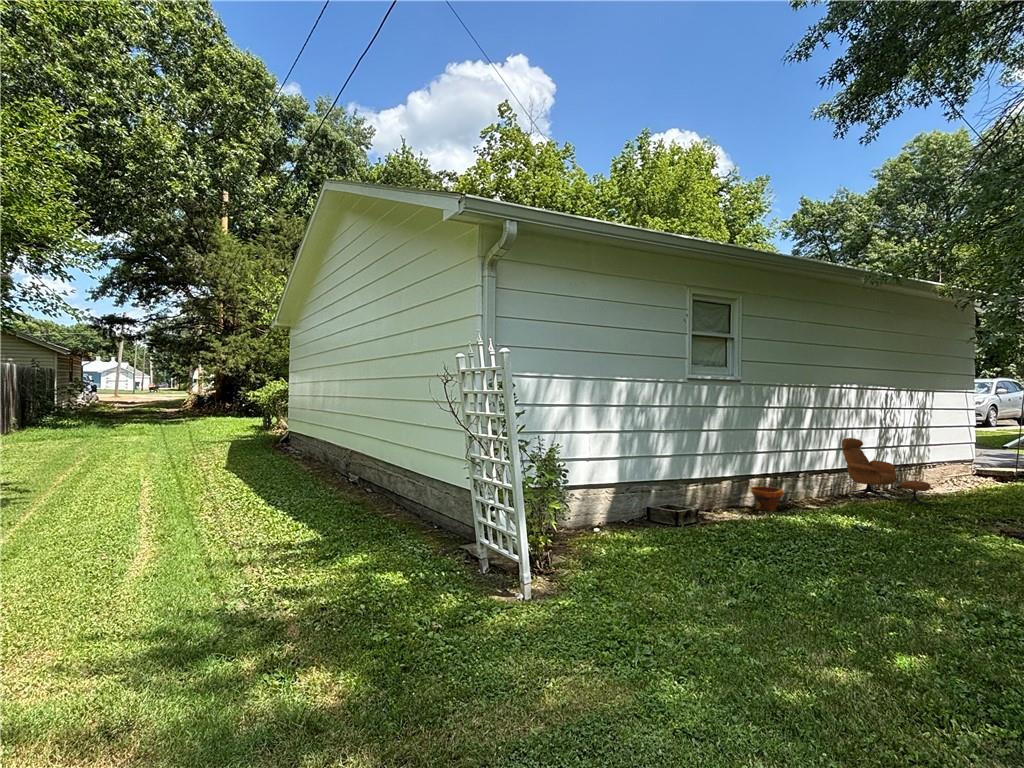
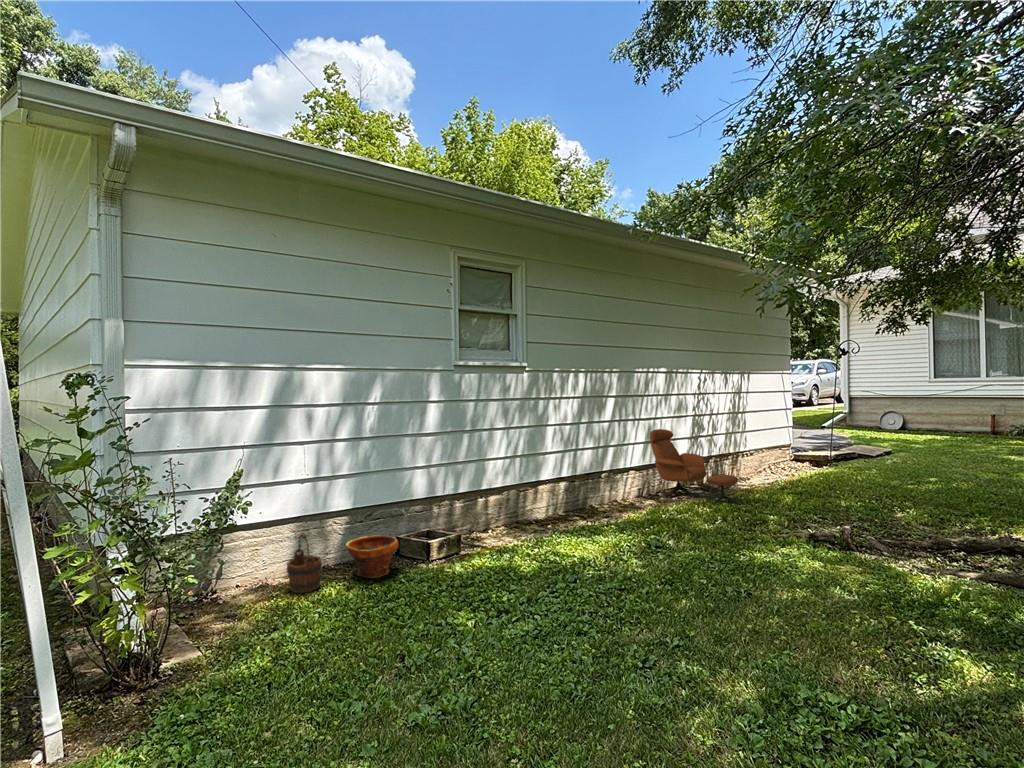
planter: present [749,486,784,511] -> present [346,536,399,578]
wooden bucket: none [587,495,611,537] -> present [287,534,322,593]

